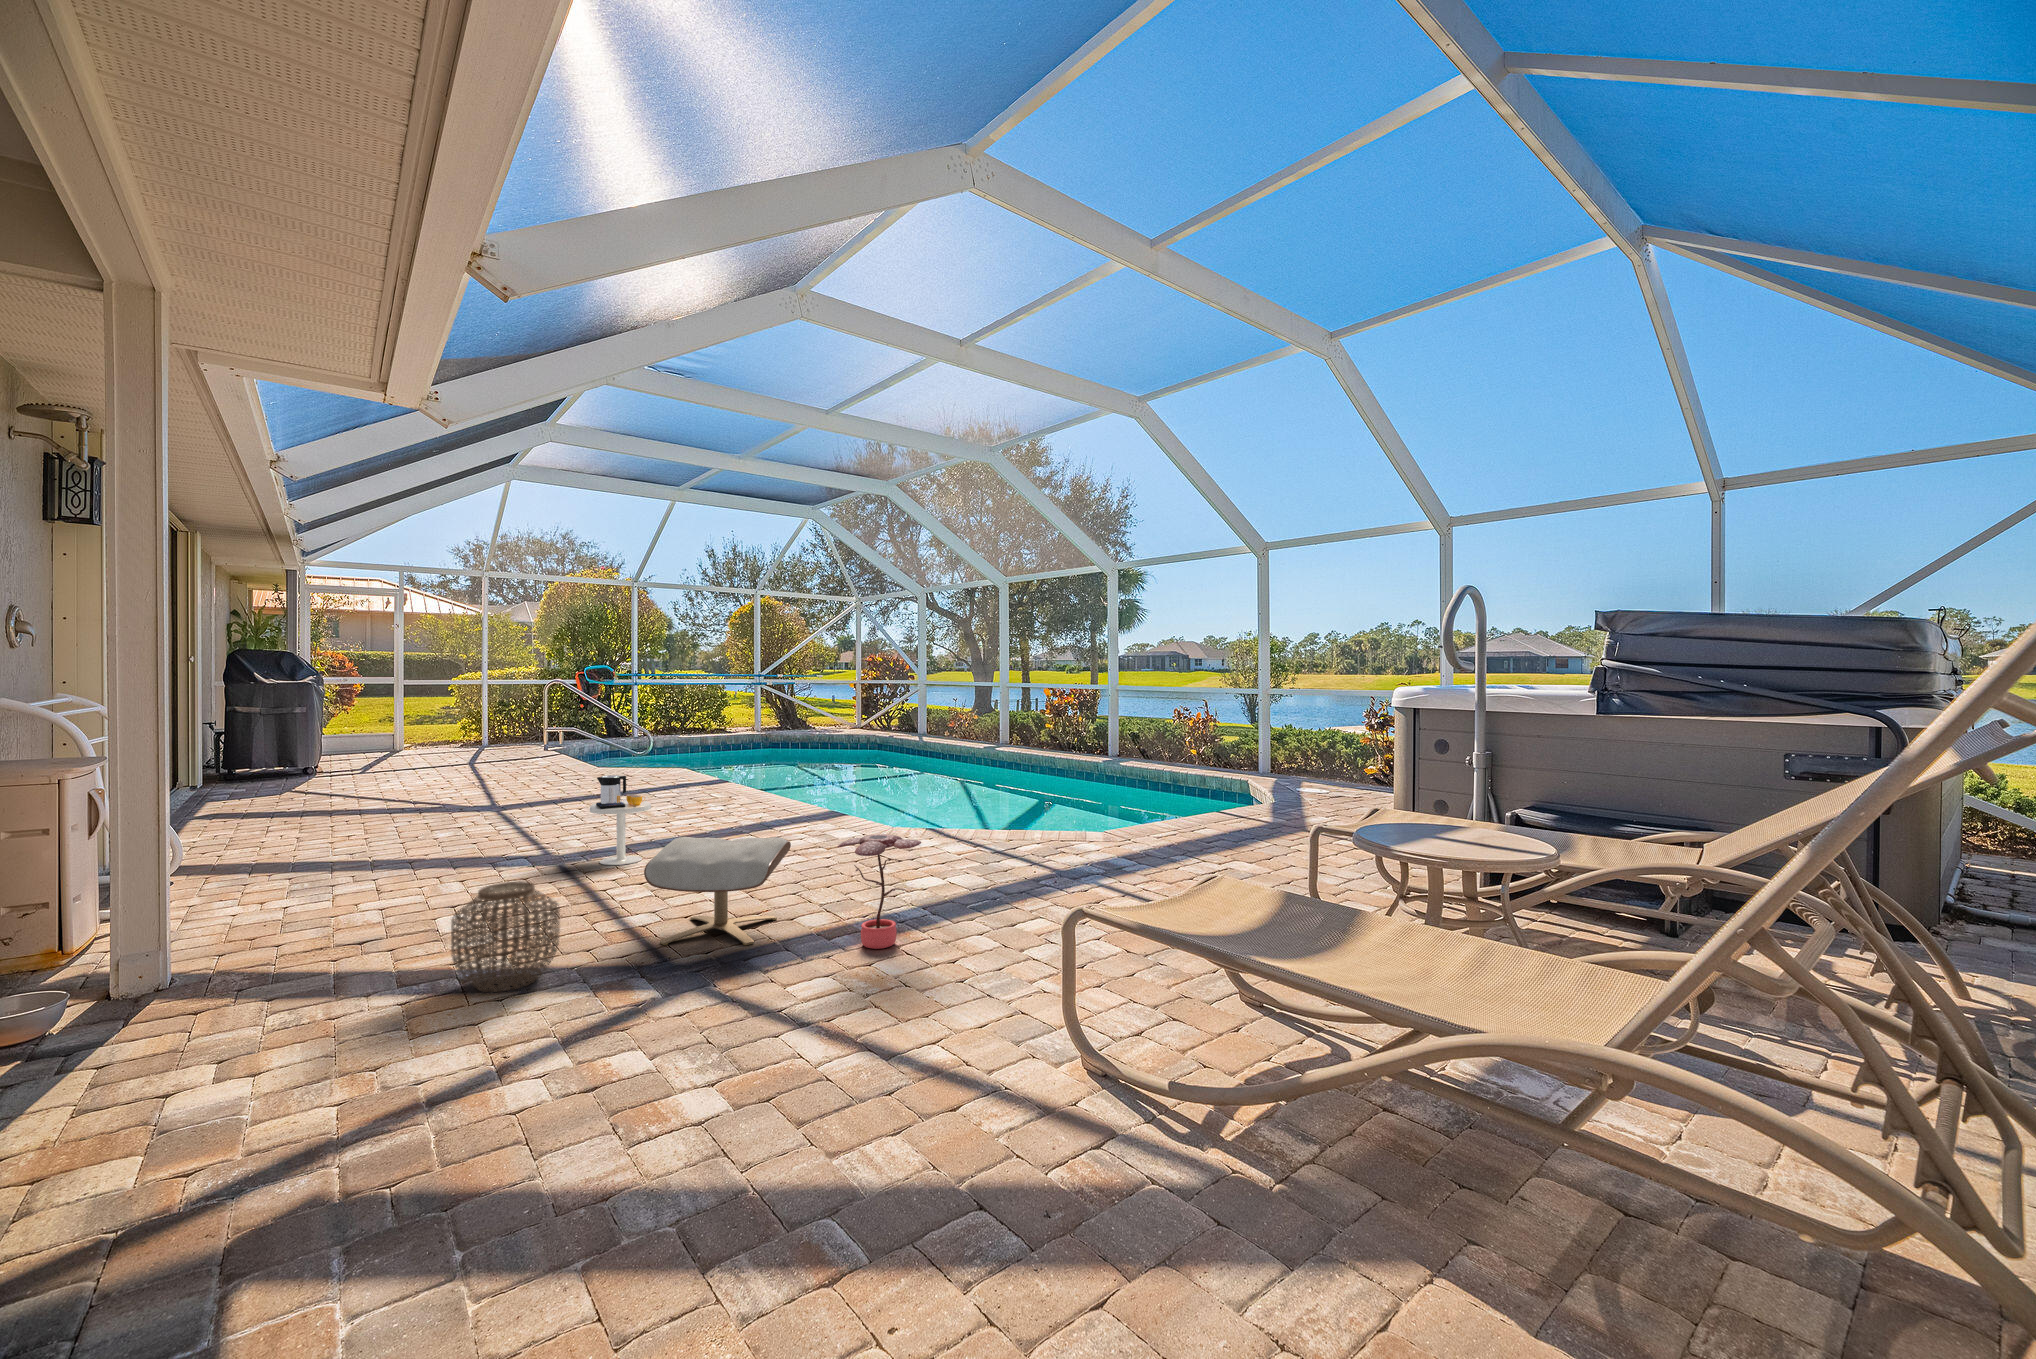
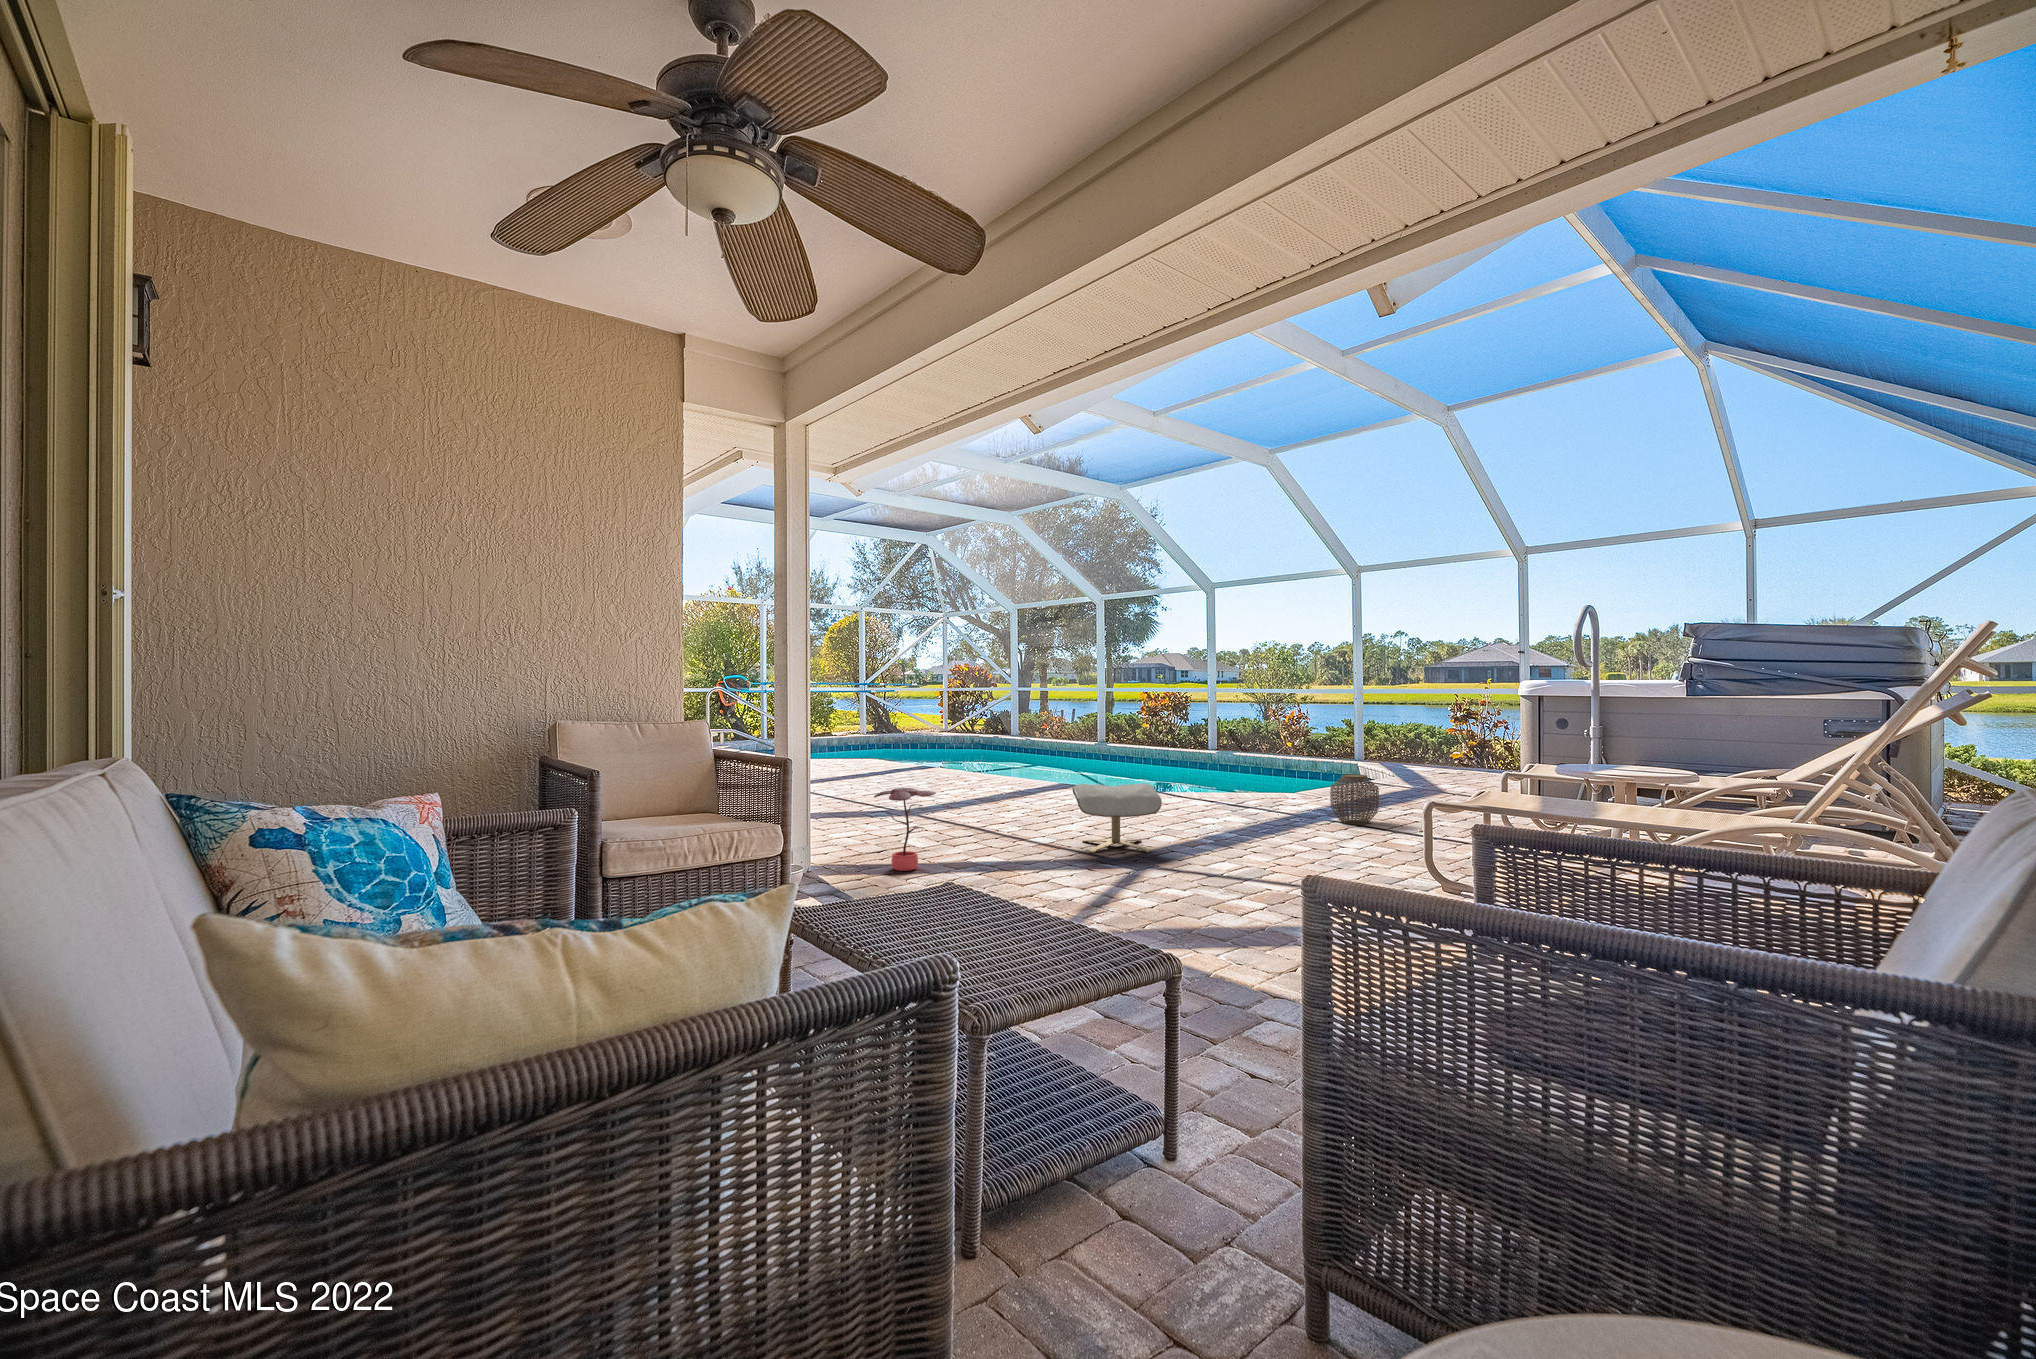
side table: present [590,775,651,865] -> none [936,751,978,818]
potted plant: present [837,834,921,949] -> present [874,788,936,871]
woven basket: present [451,882,560,992] -> present [1330,774,1379,824]

